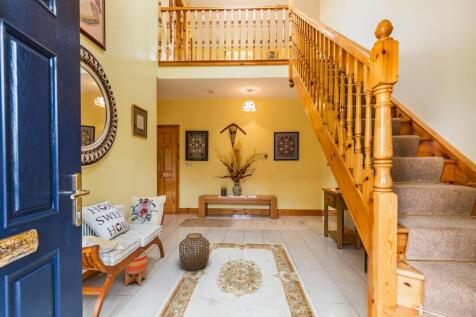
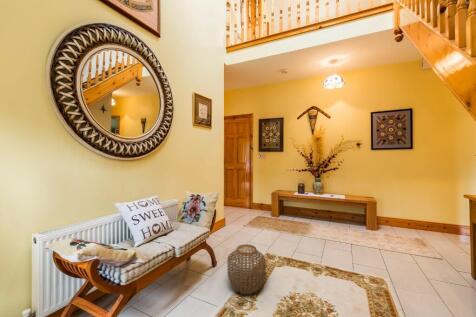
planter: present [125,251,147,286] -> none [164,257,189,302]

